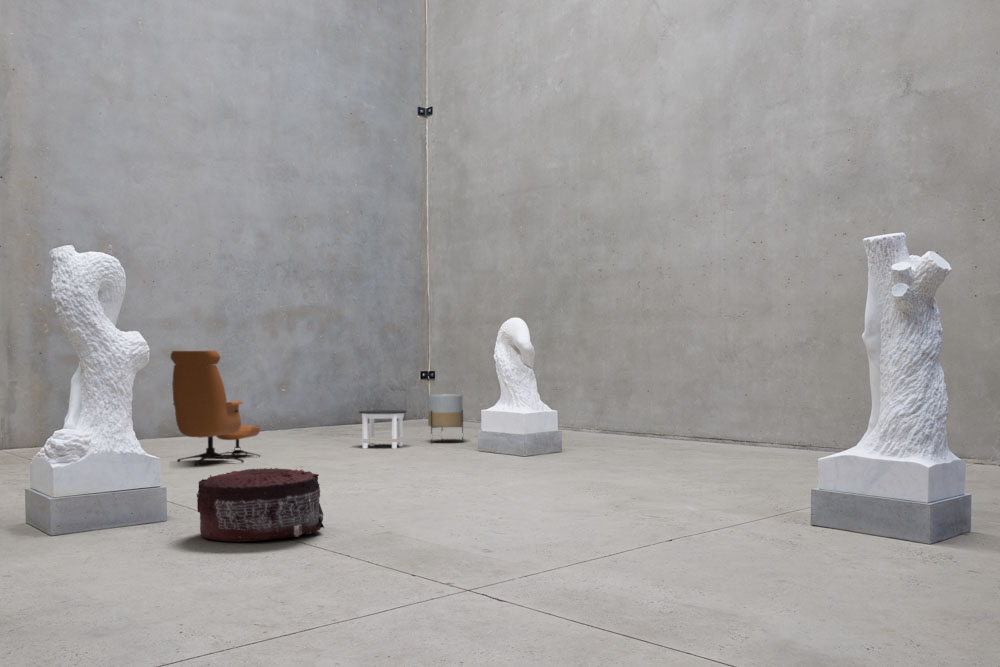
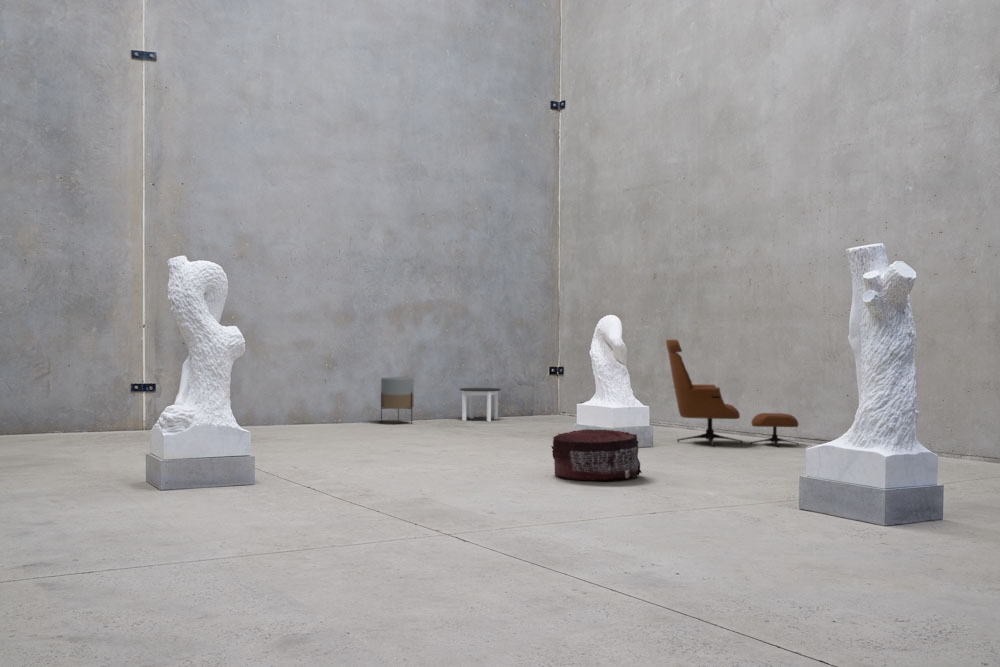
lounge chair: present [171,351,260,466] -> present [666,340,799,447]
planter: present [428,394,463,443] -> present [381,377,414,424]
pouf: present [197,468,324,542] -> present [551,429,642,480]

